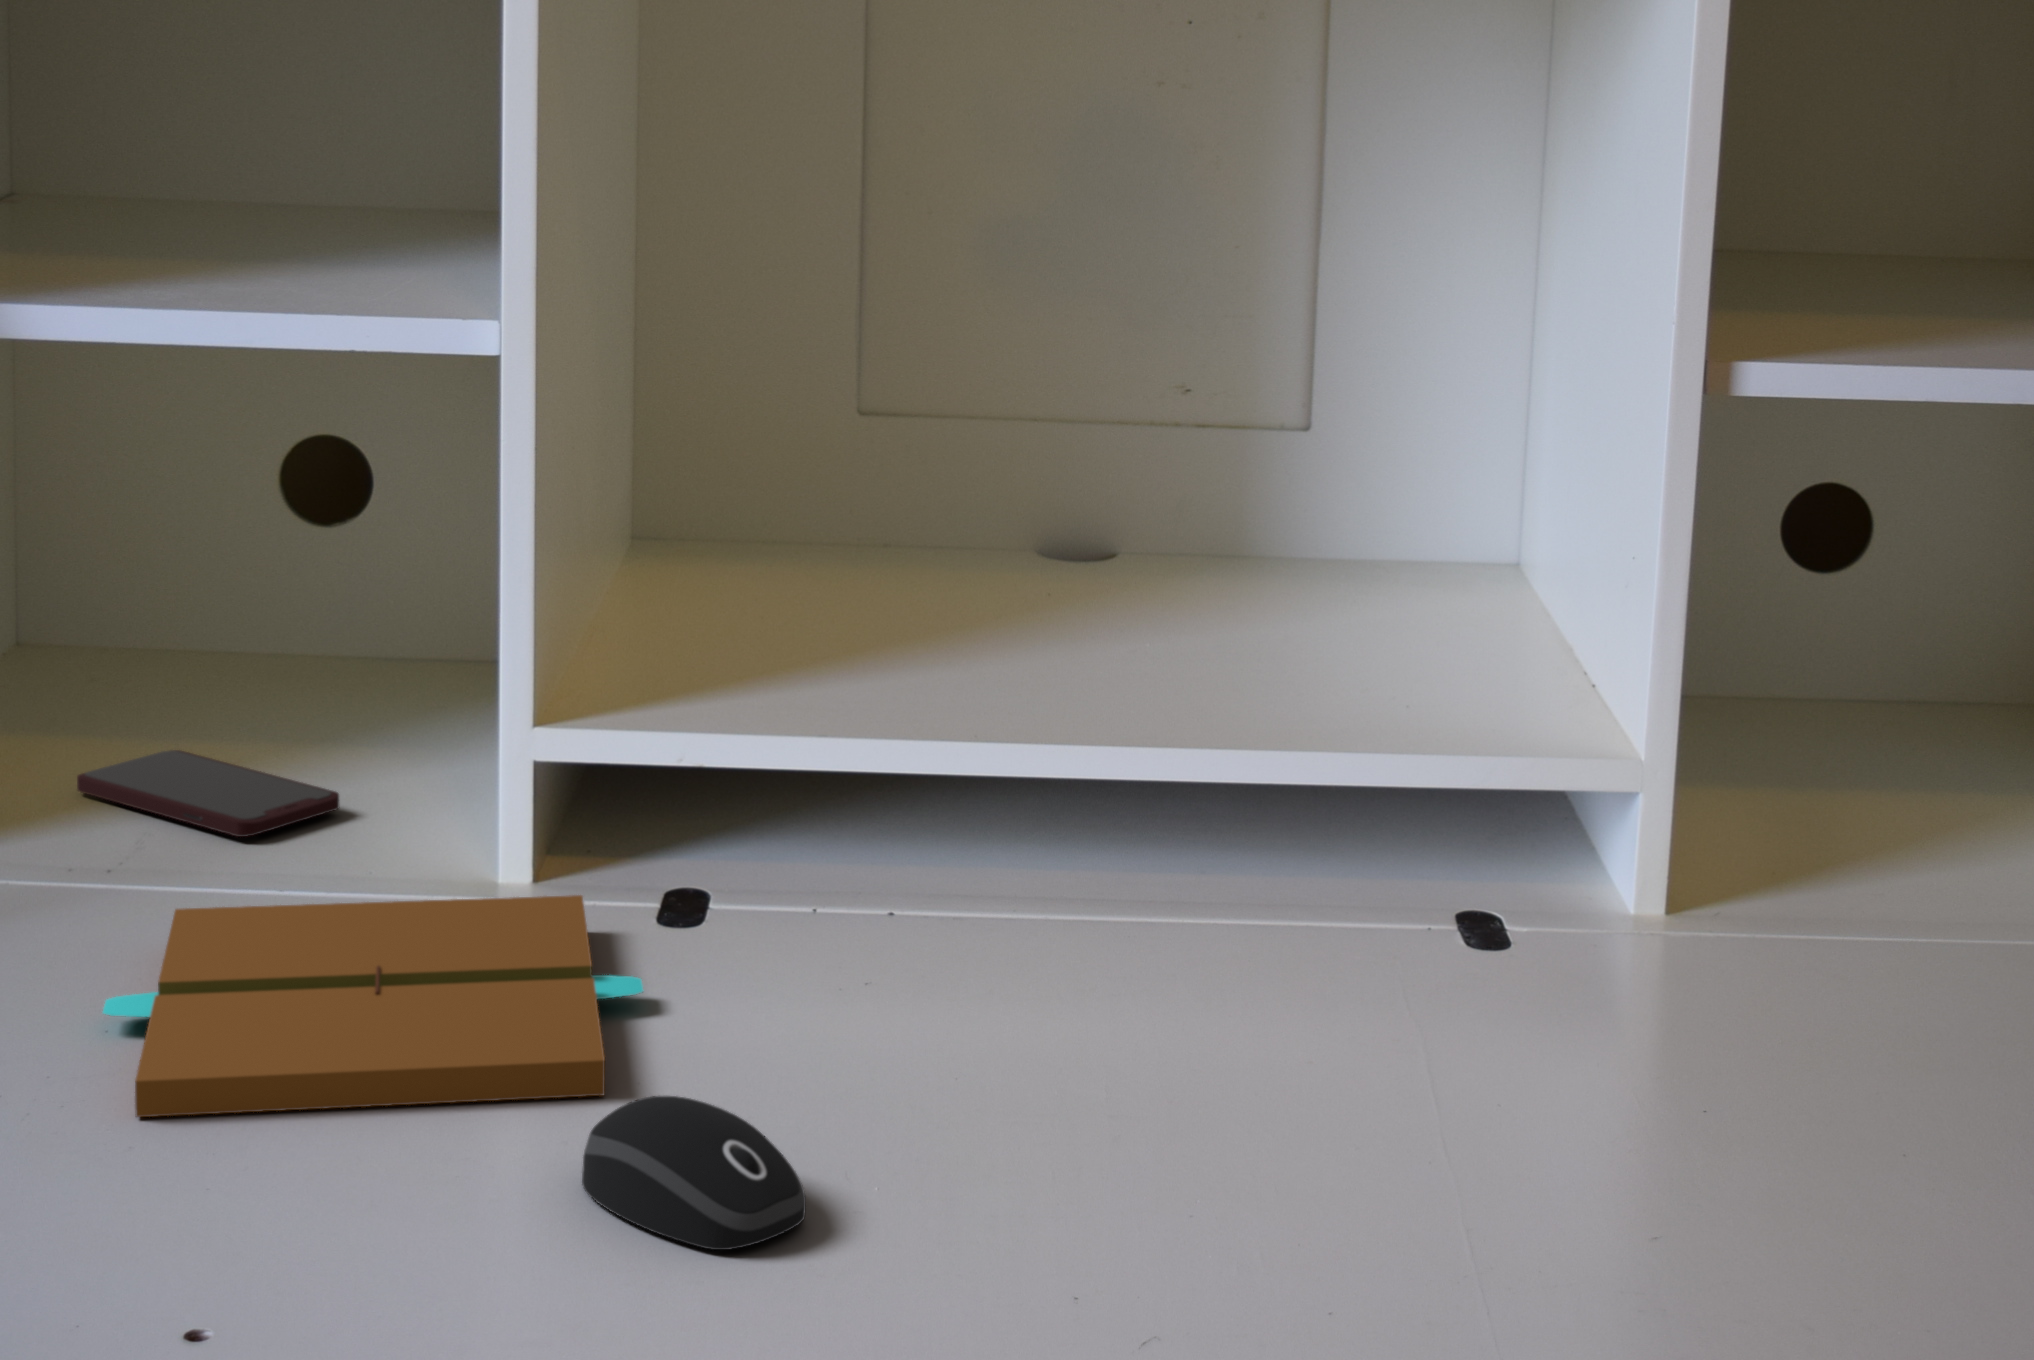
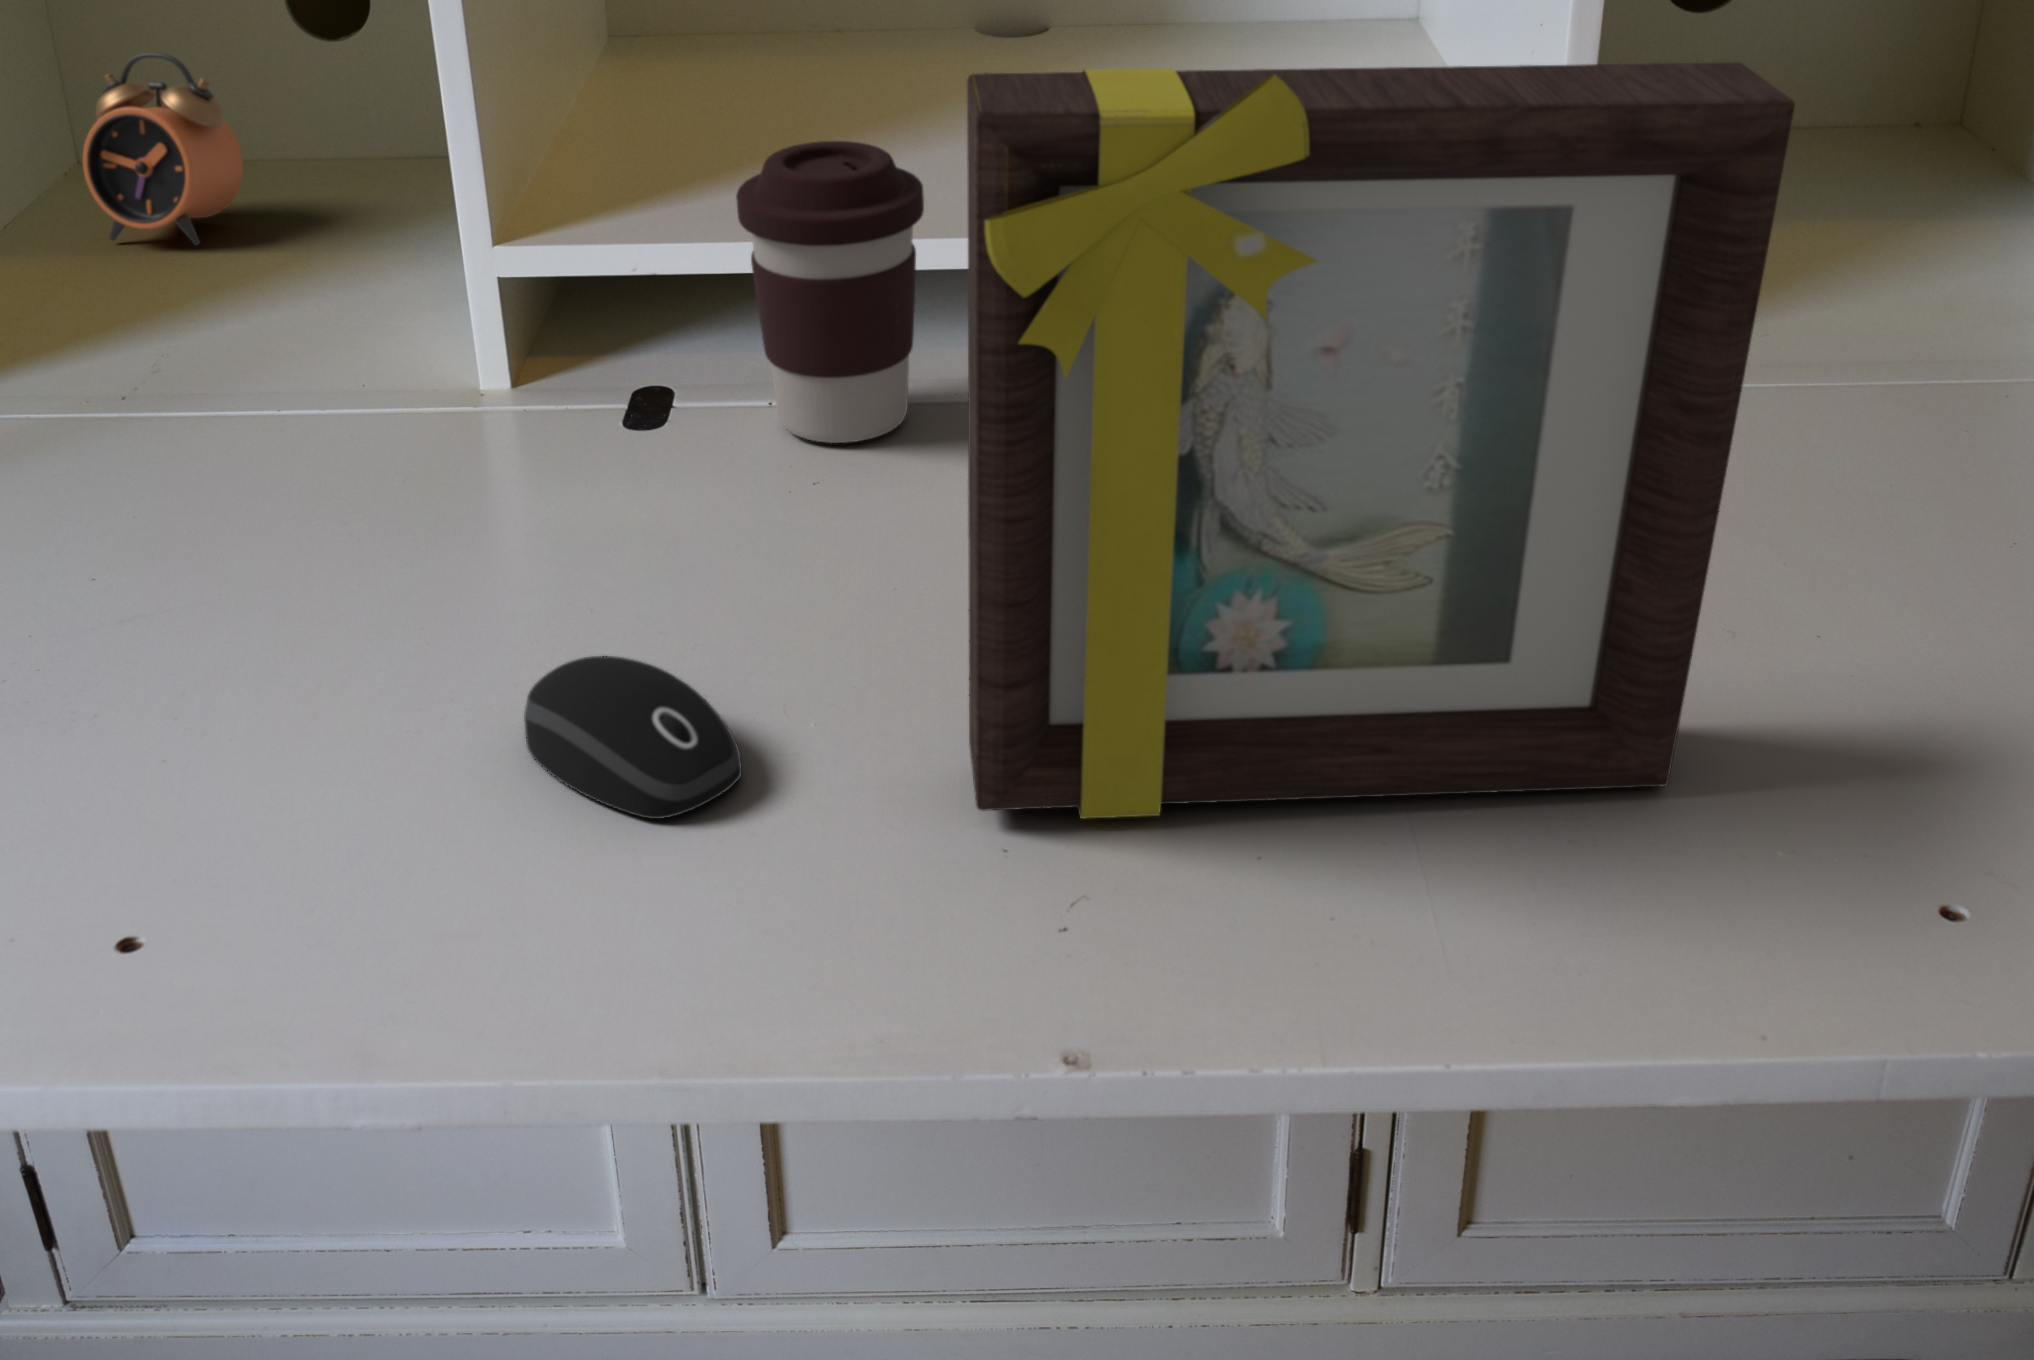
alarm clock: none [52,524,222,733] -> present [83,53,243,245]
picture frame: none [1036,535,1796,1264] -> present [967,62,1795,818]
coffee cup: none [803,631,995,944] -> present [736,141,924,443]
smartphone: present [77,750,339,837] -> none [106,266,343,354]
book: present [103,895,643,1117] -> none [86,409,601,680]

